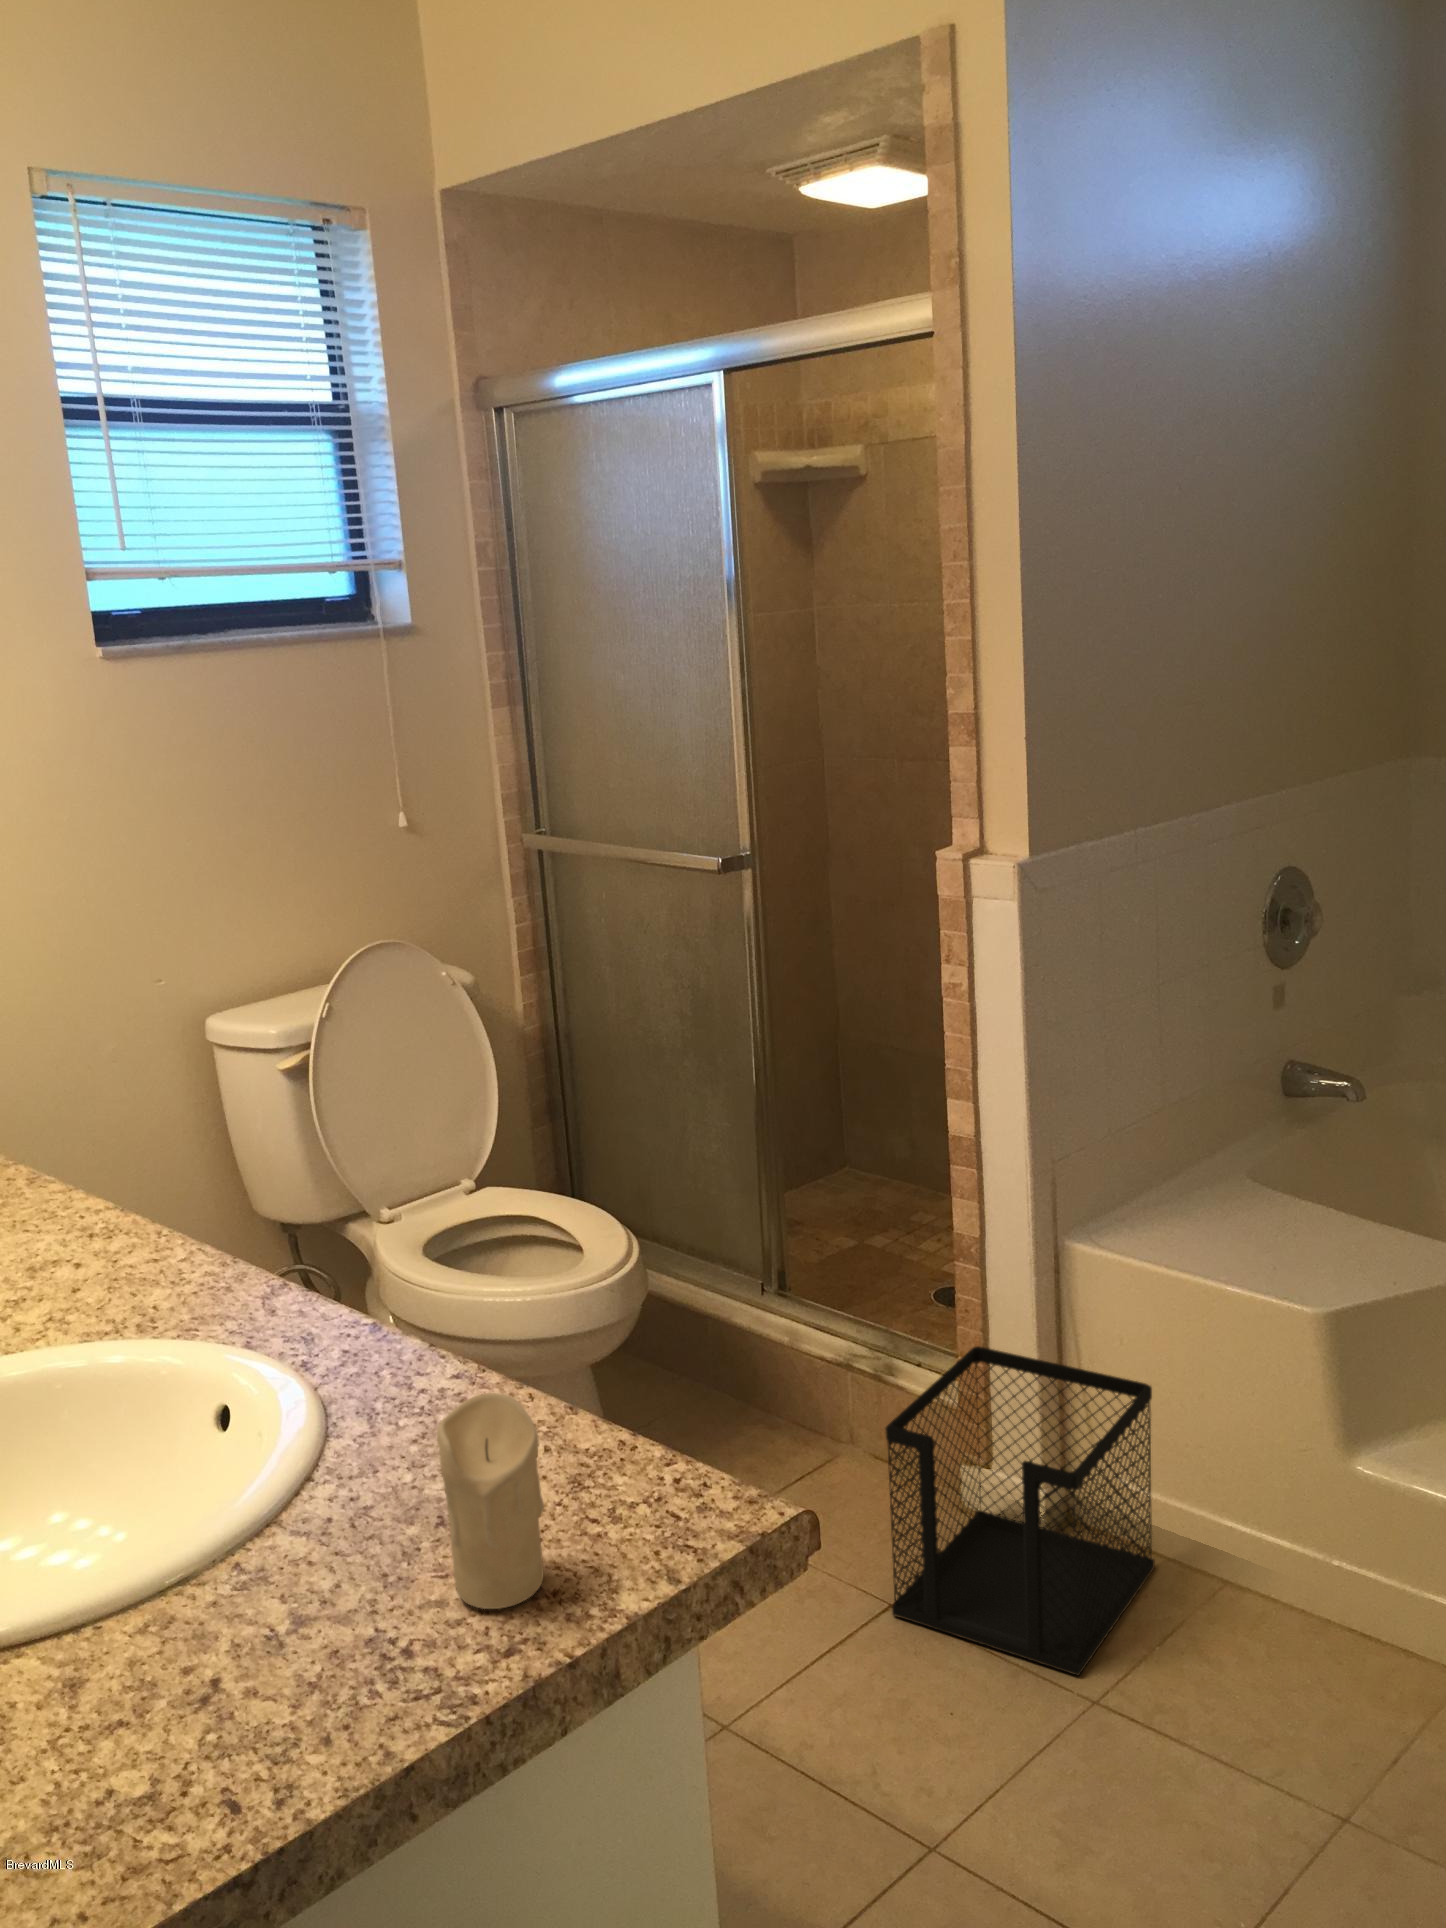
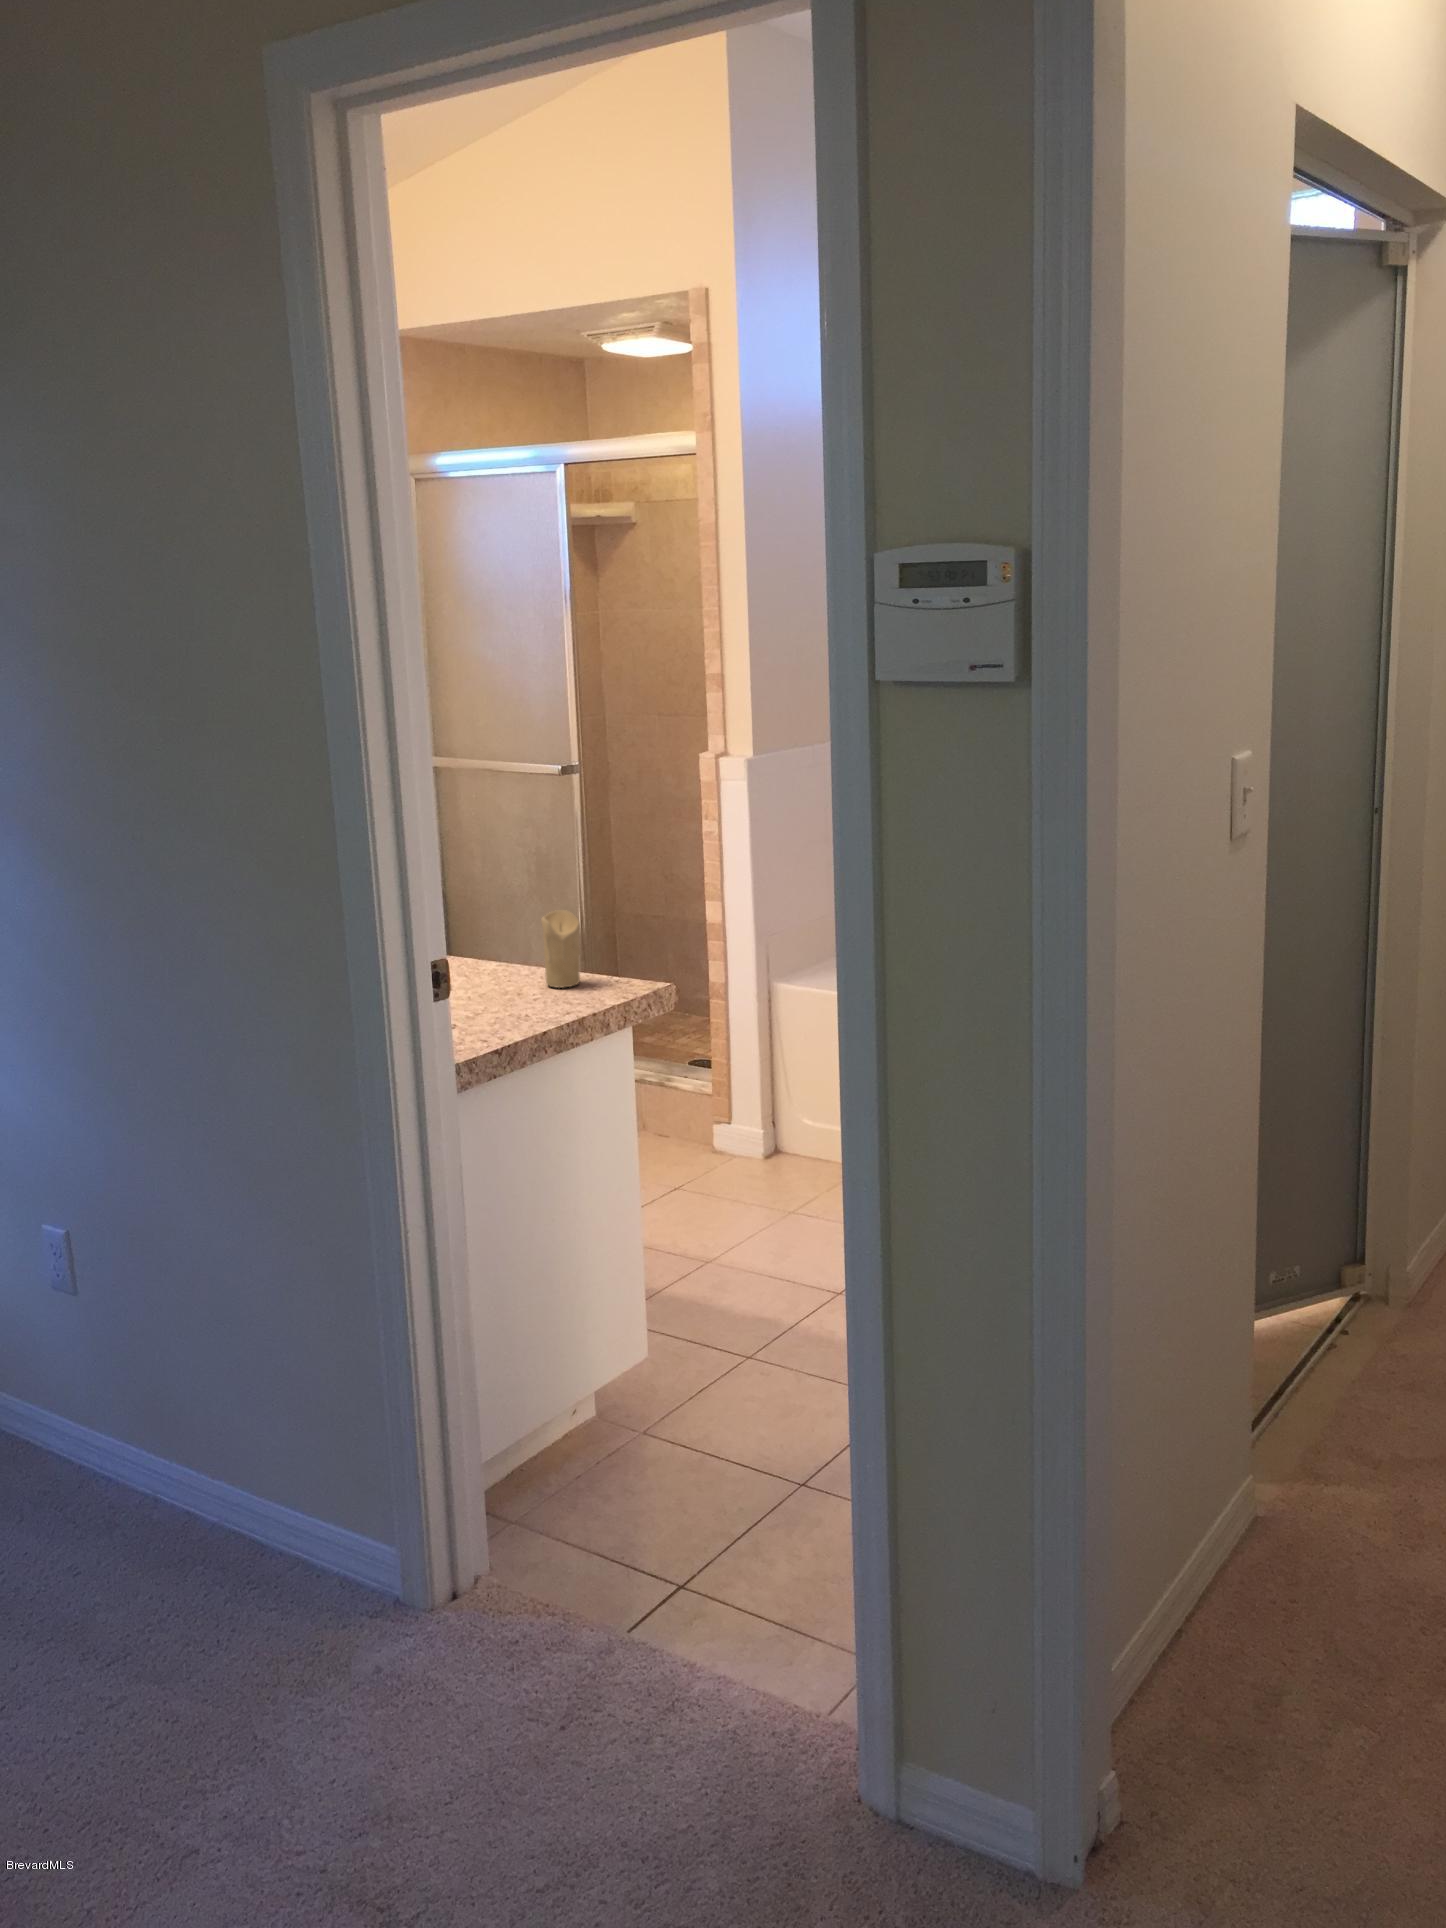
wastebasket: present [885,1346,1155,1675] -> none [674,1049,826,1209]

